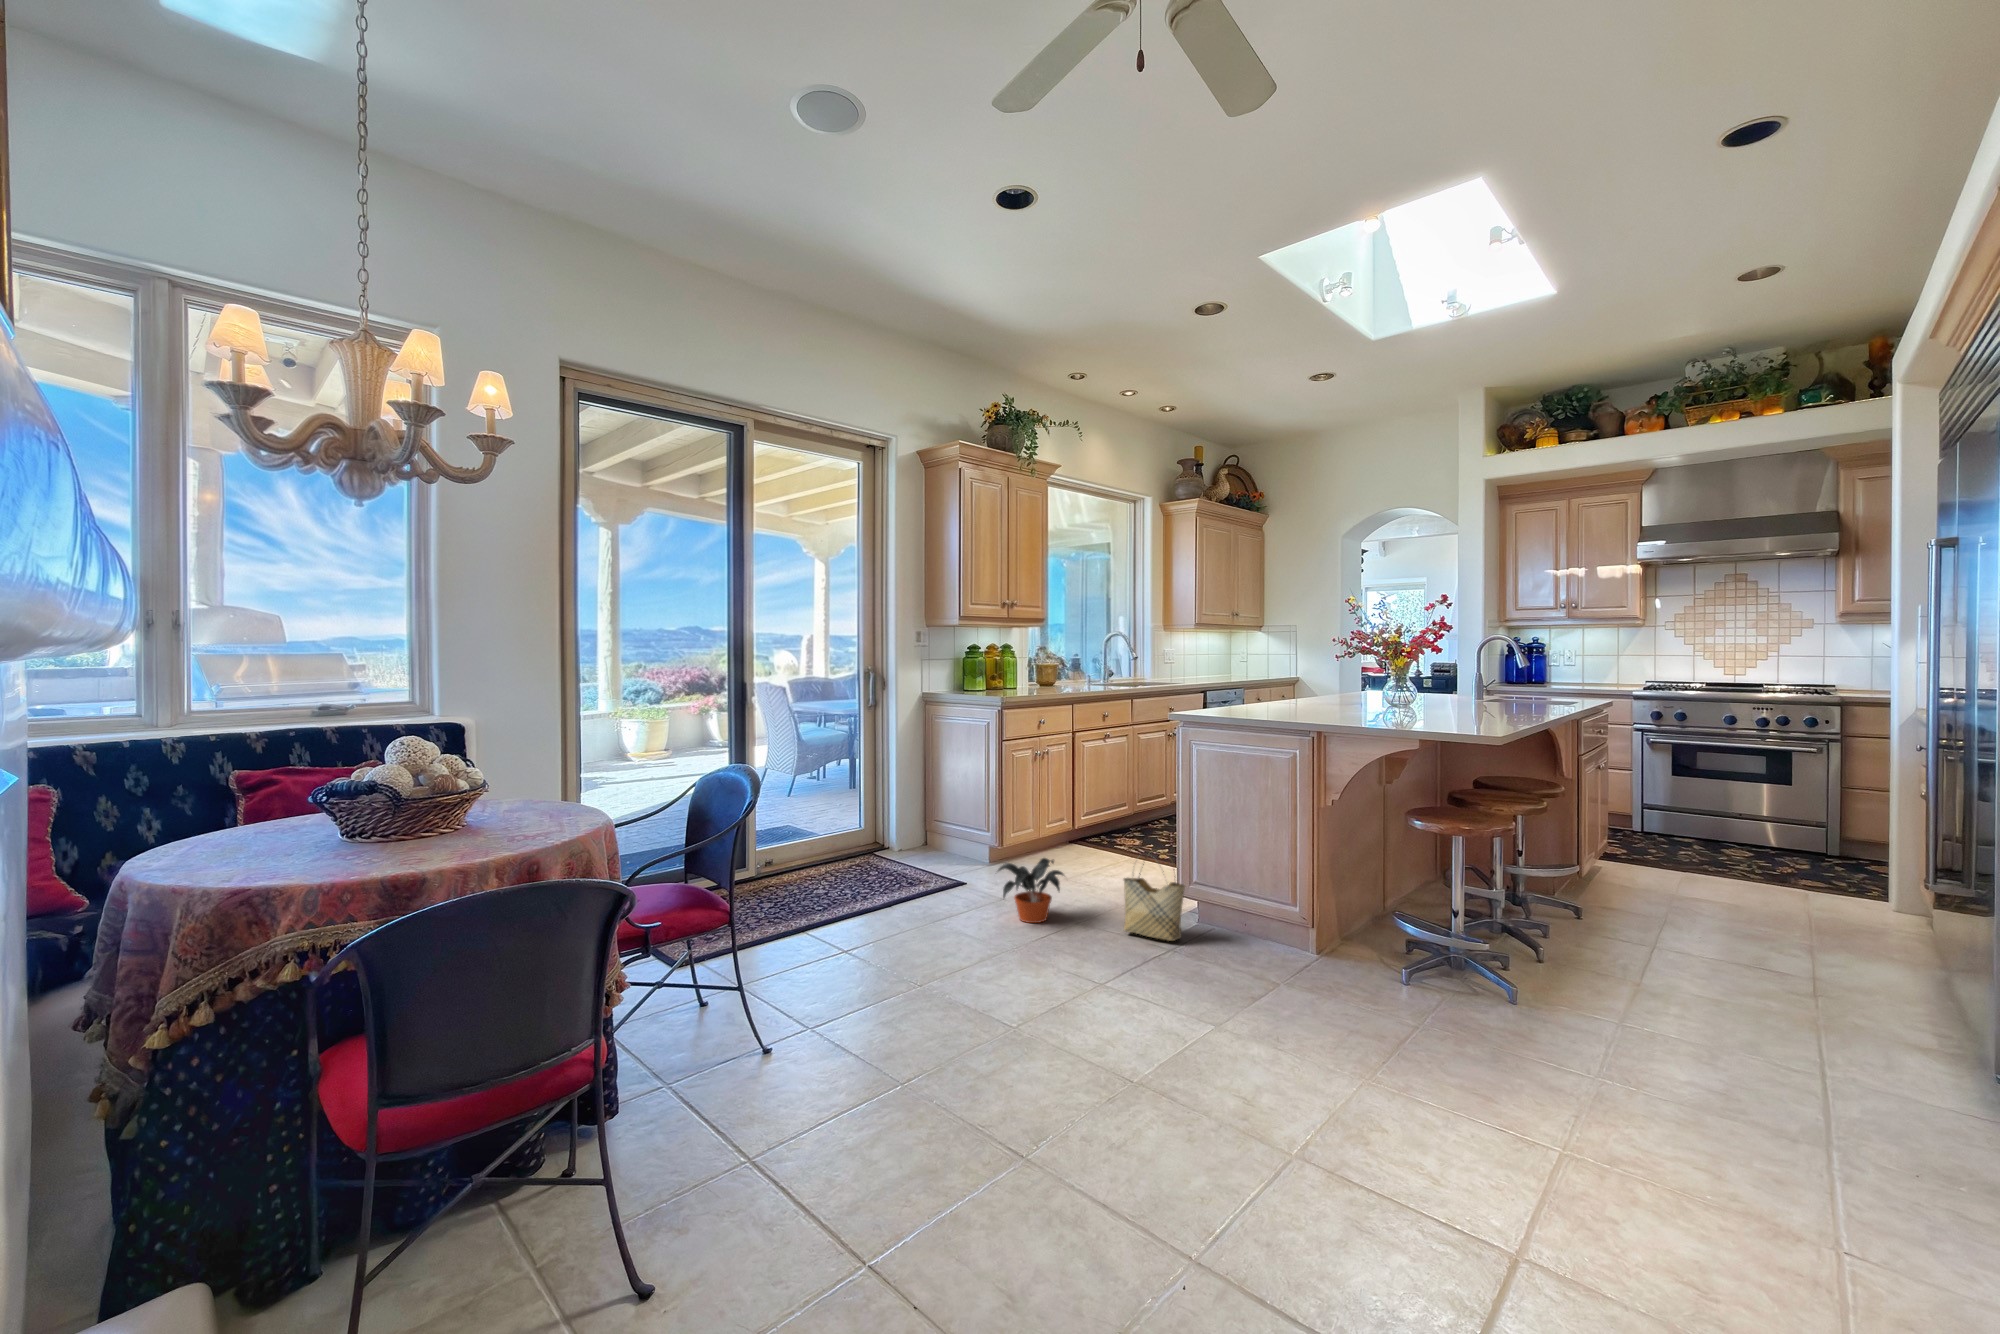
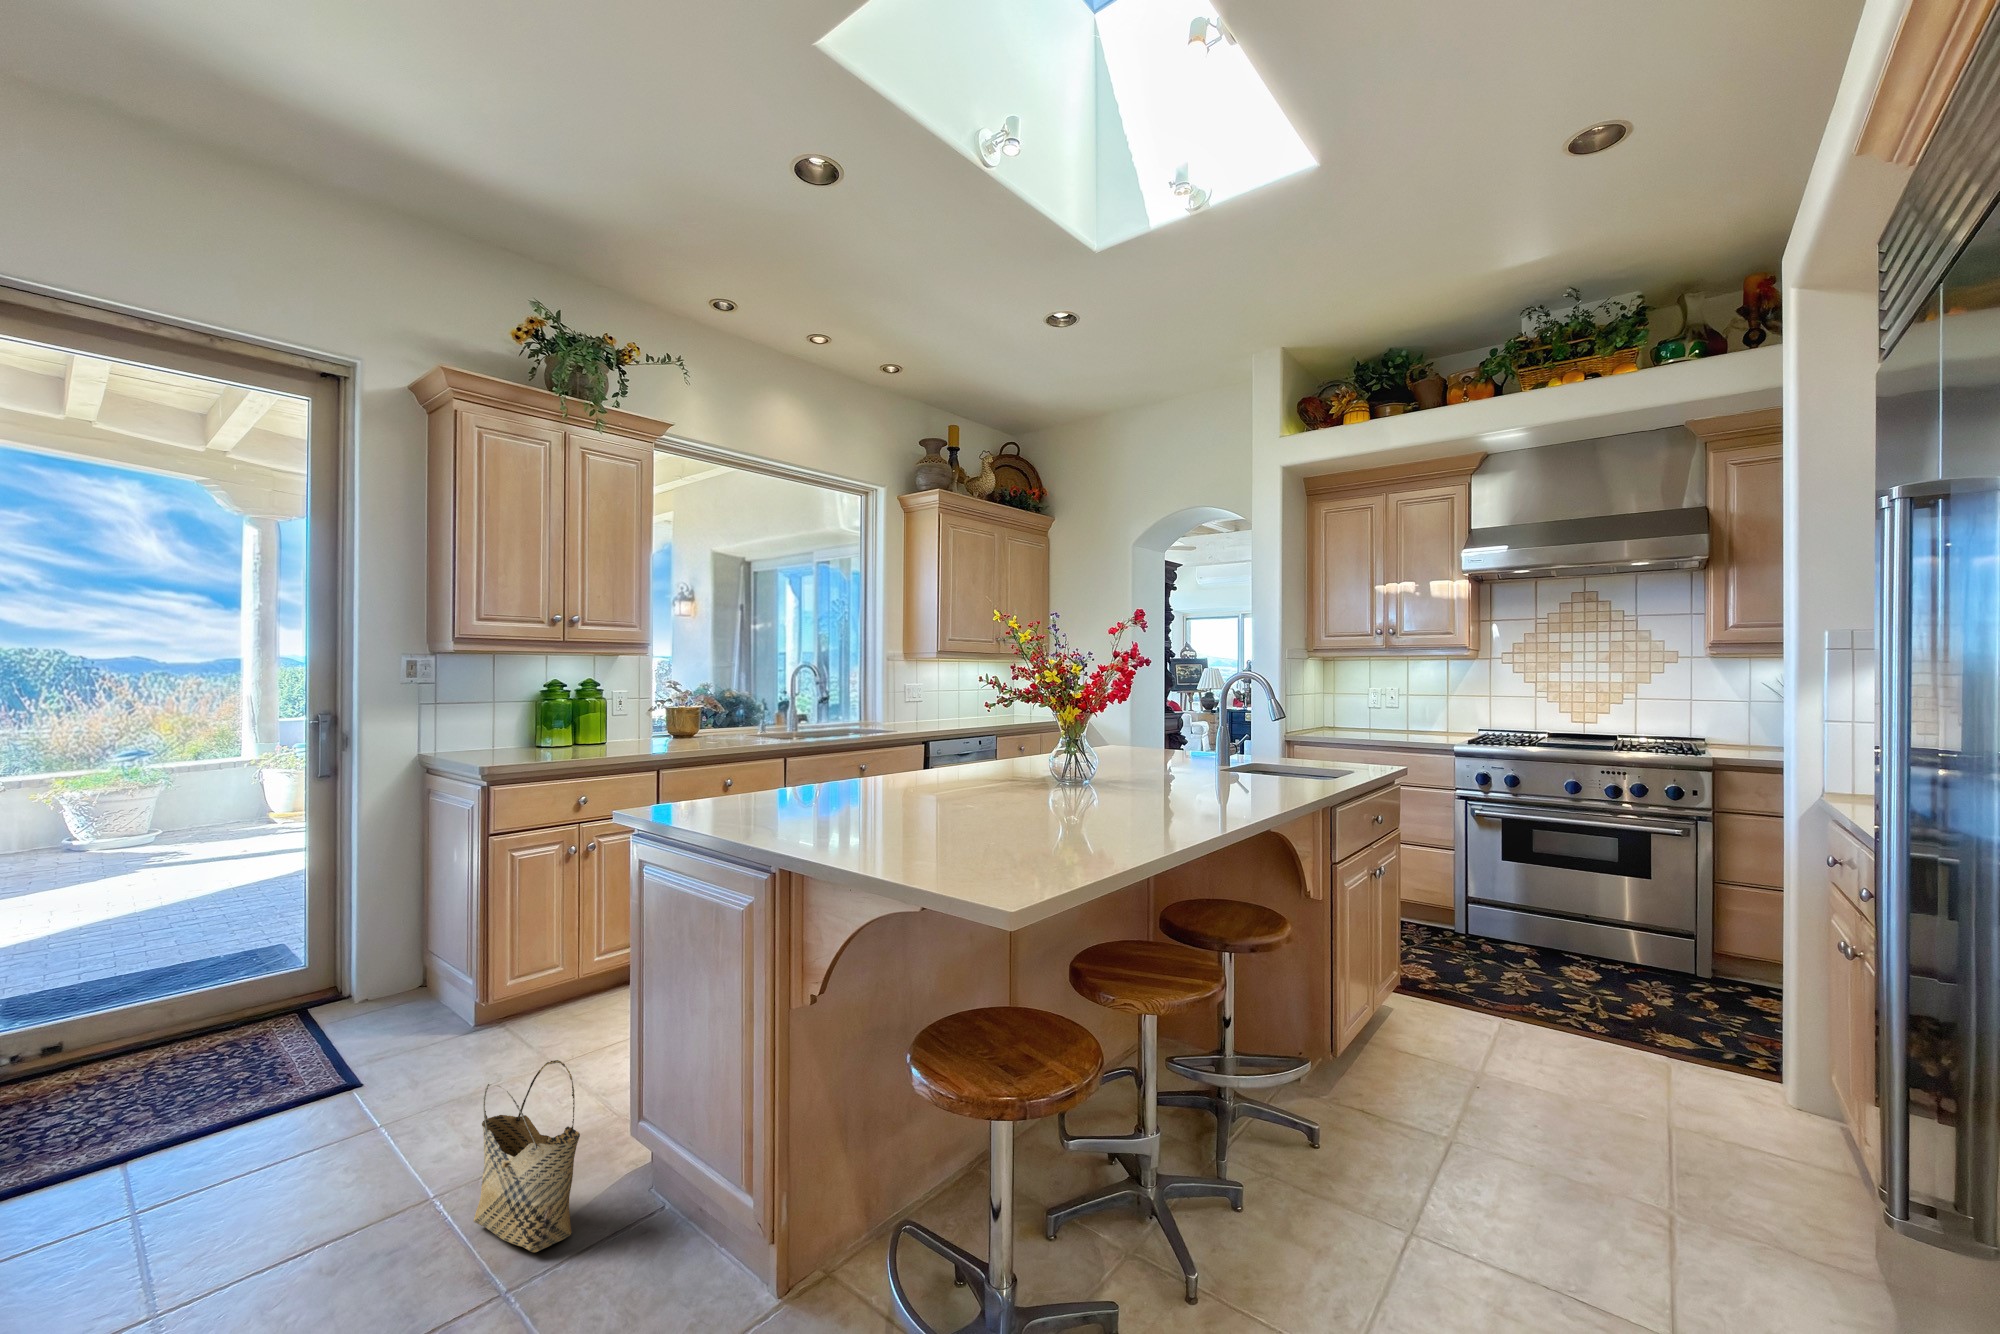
potted plant: present [998,858,1064,923] -> none [271,1061,437,1196]

